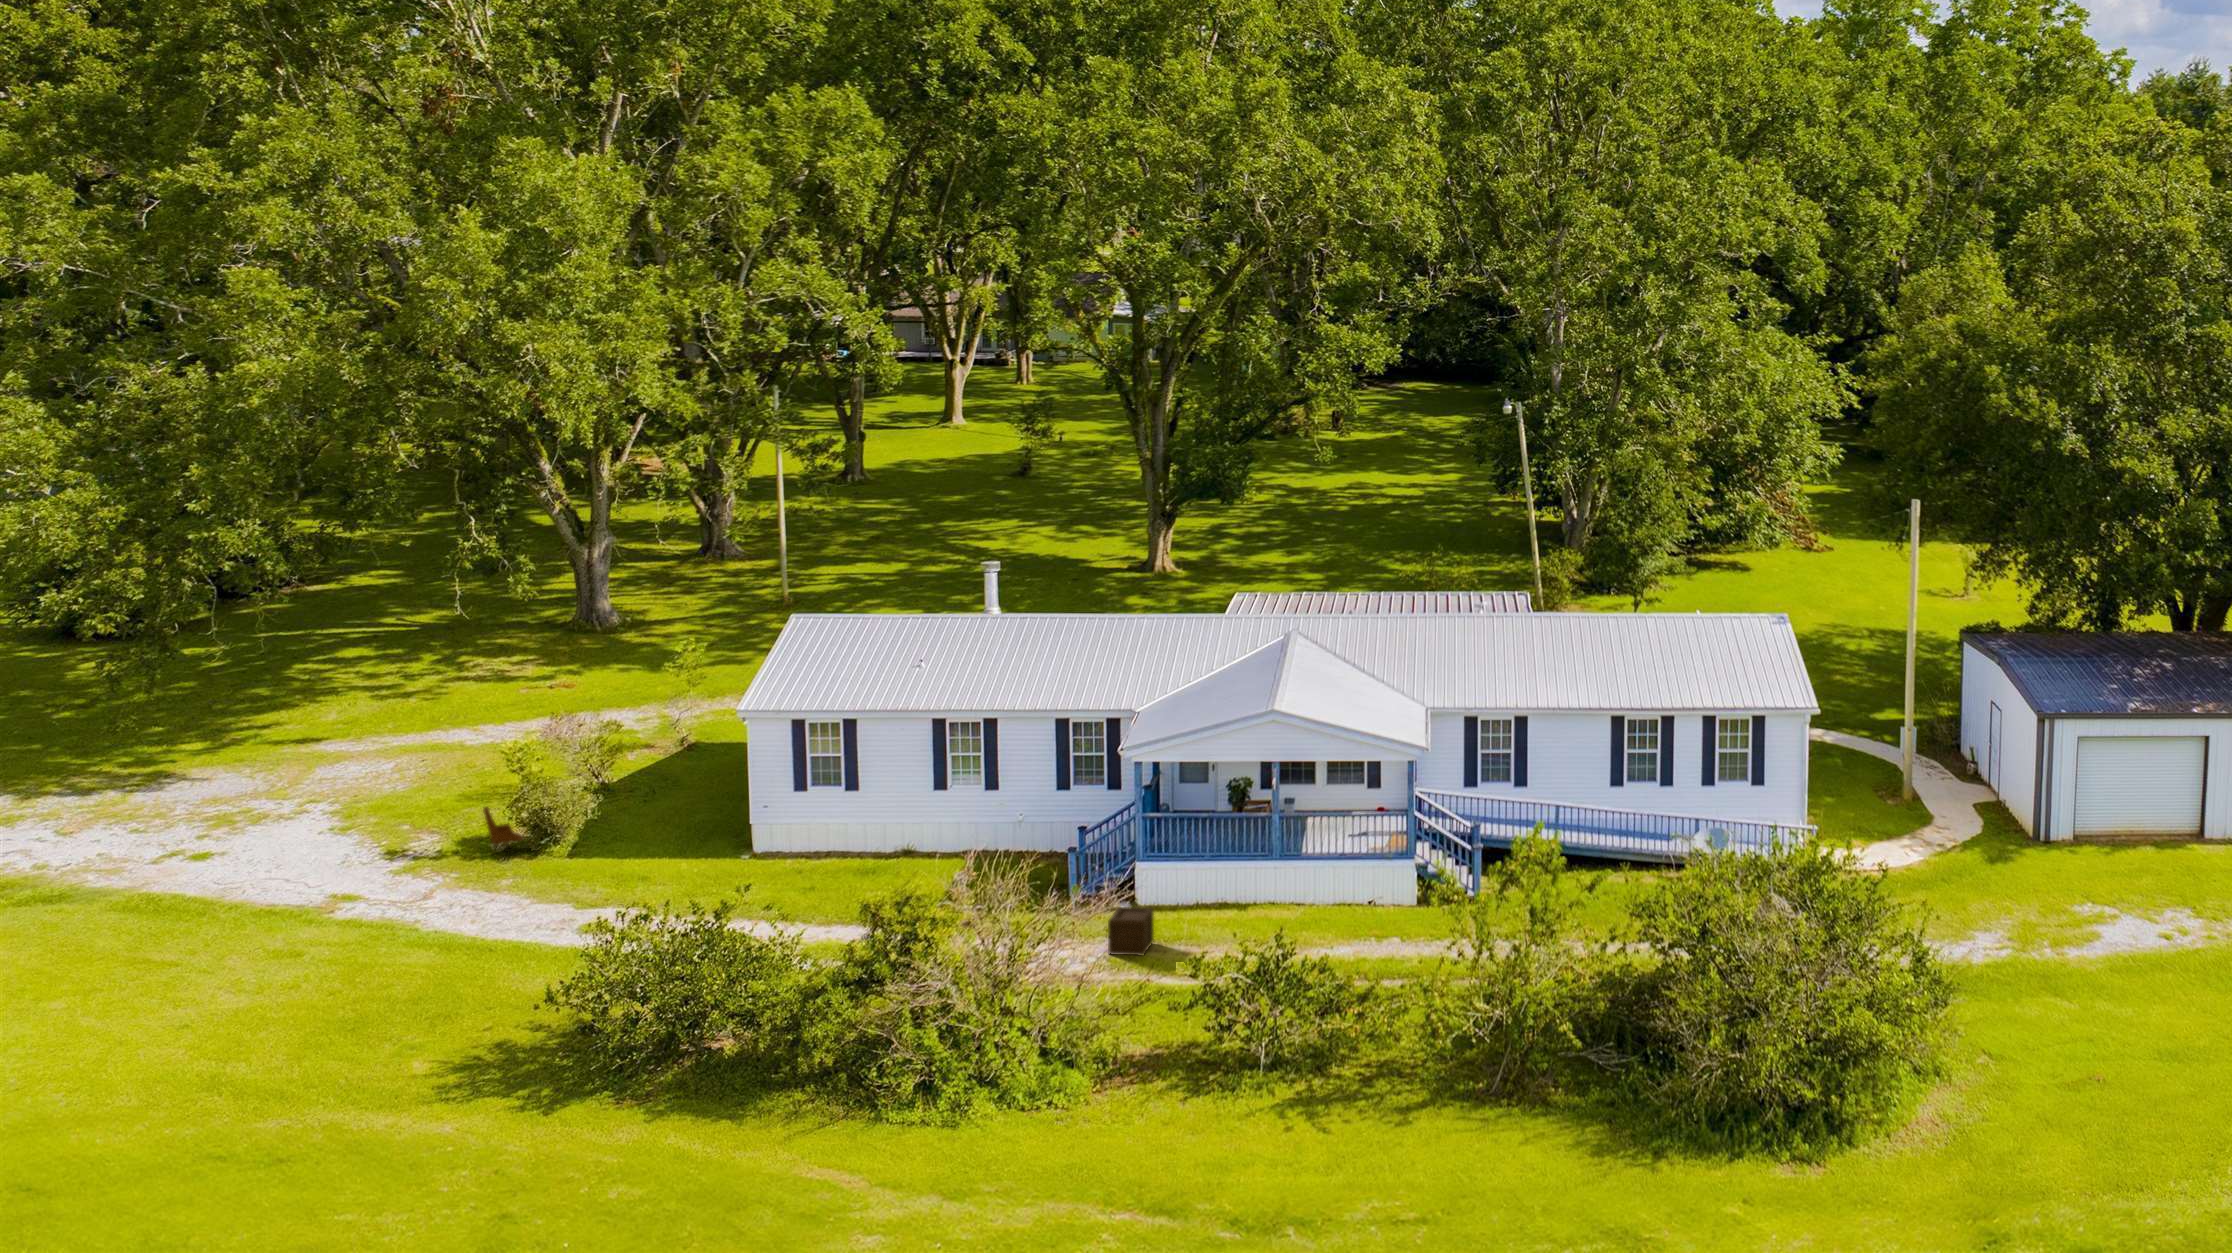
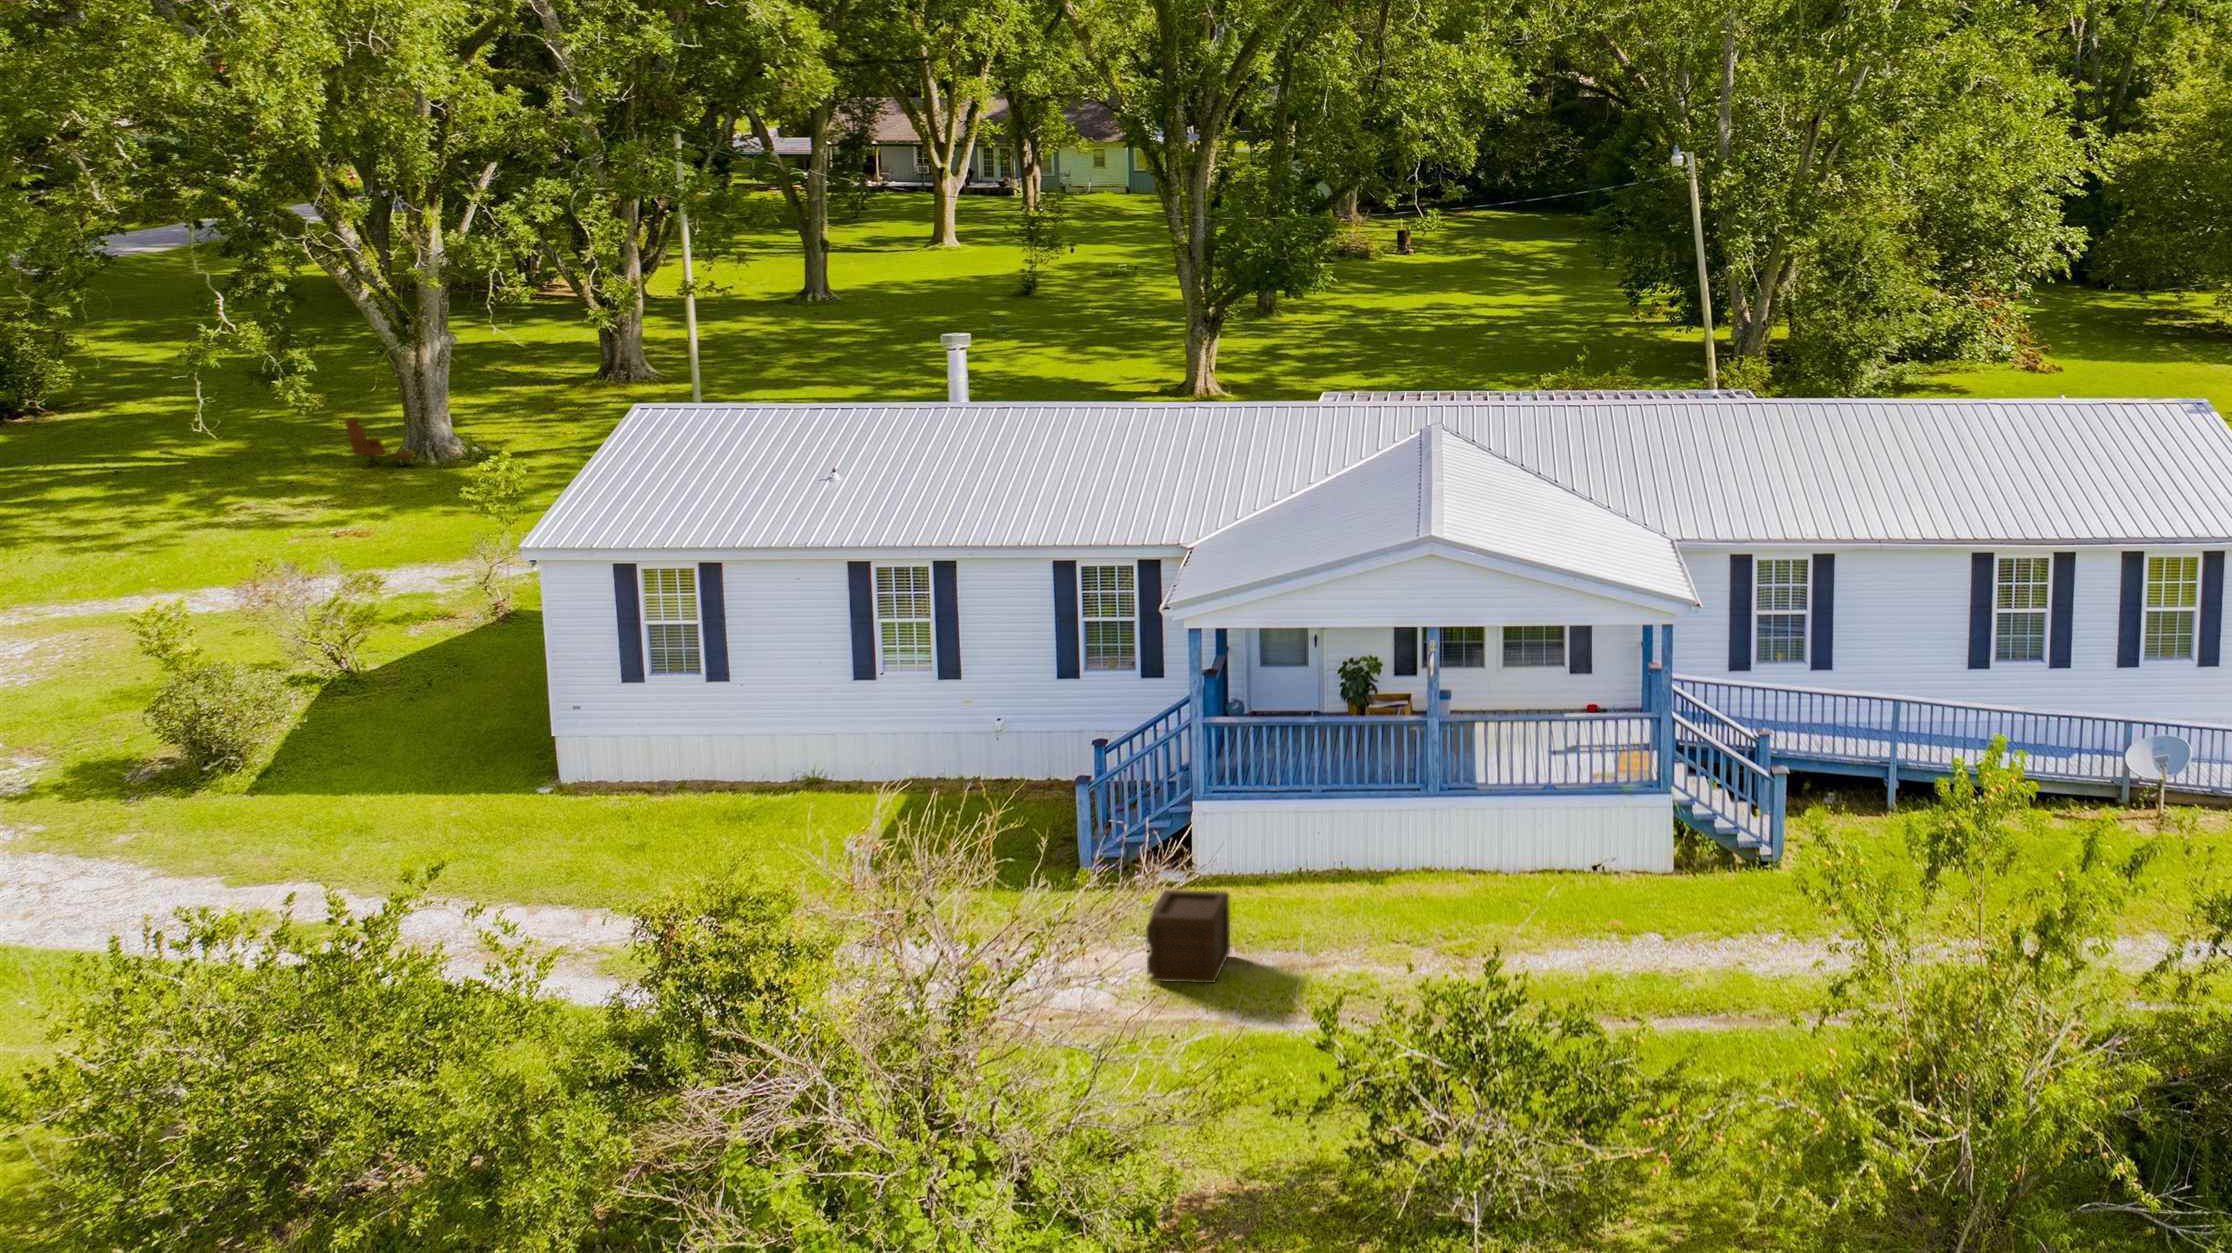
lounge chair: present [483,807,522,853] -> present [345,417,414,466]

